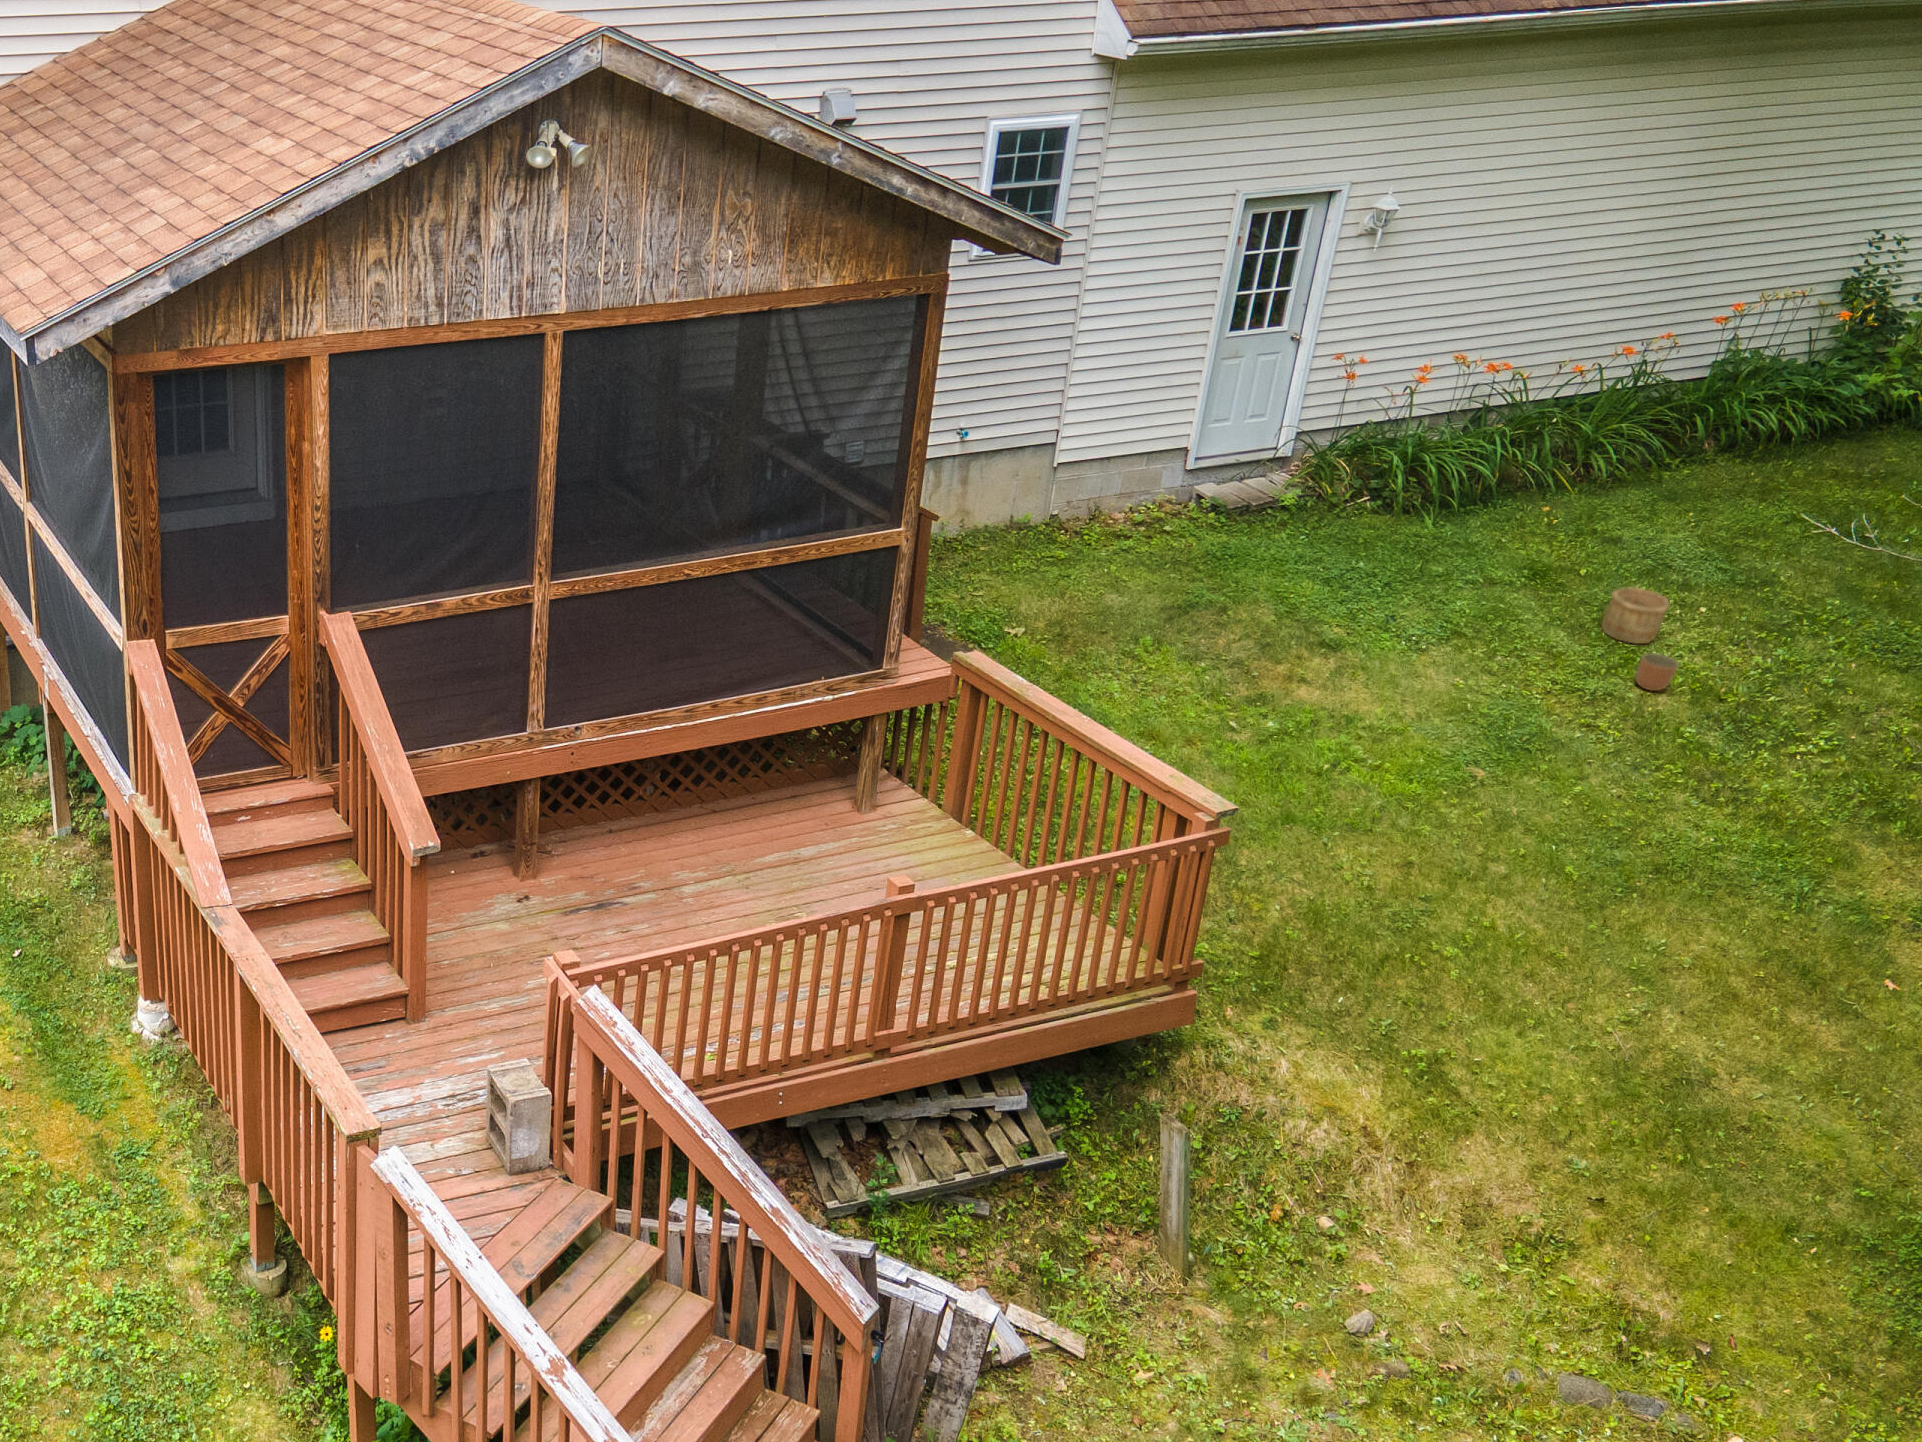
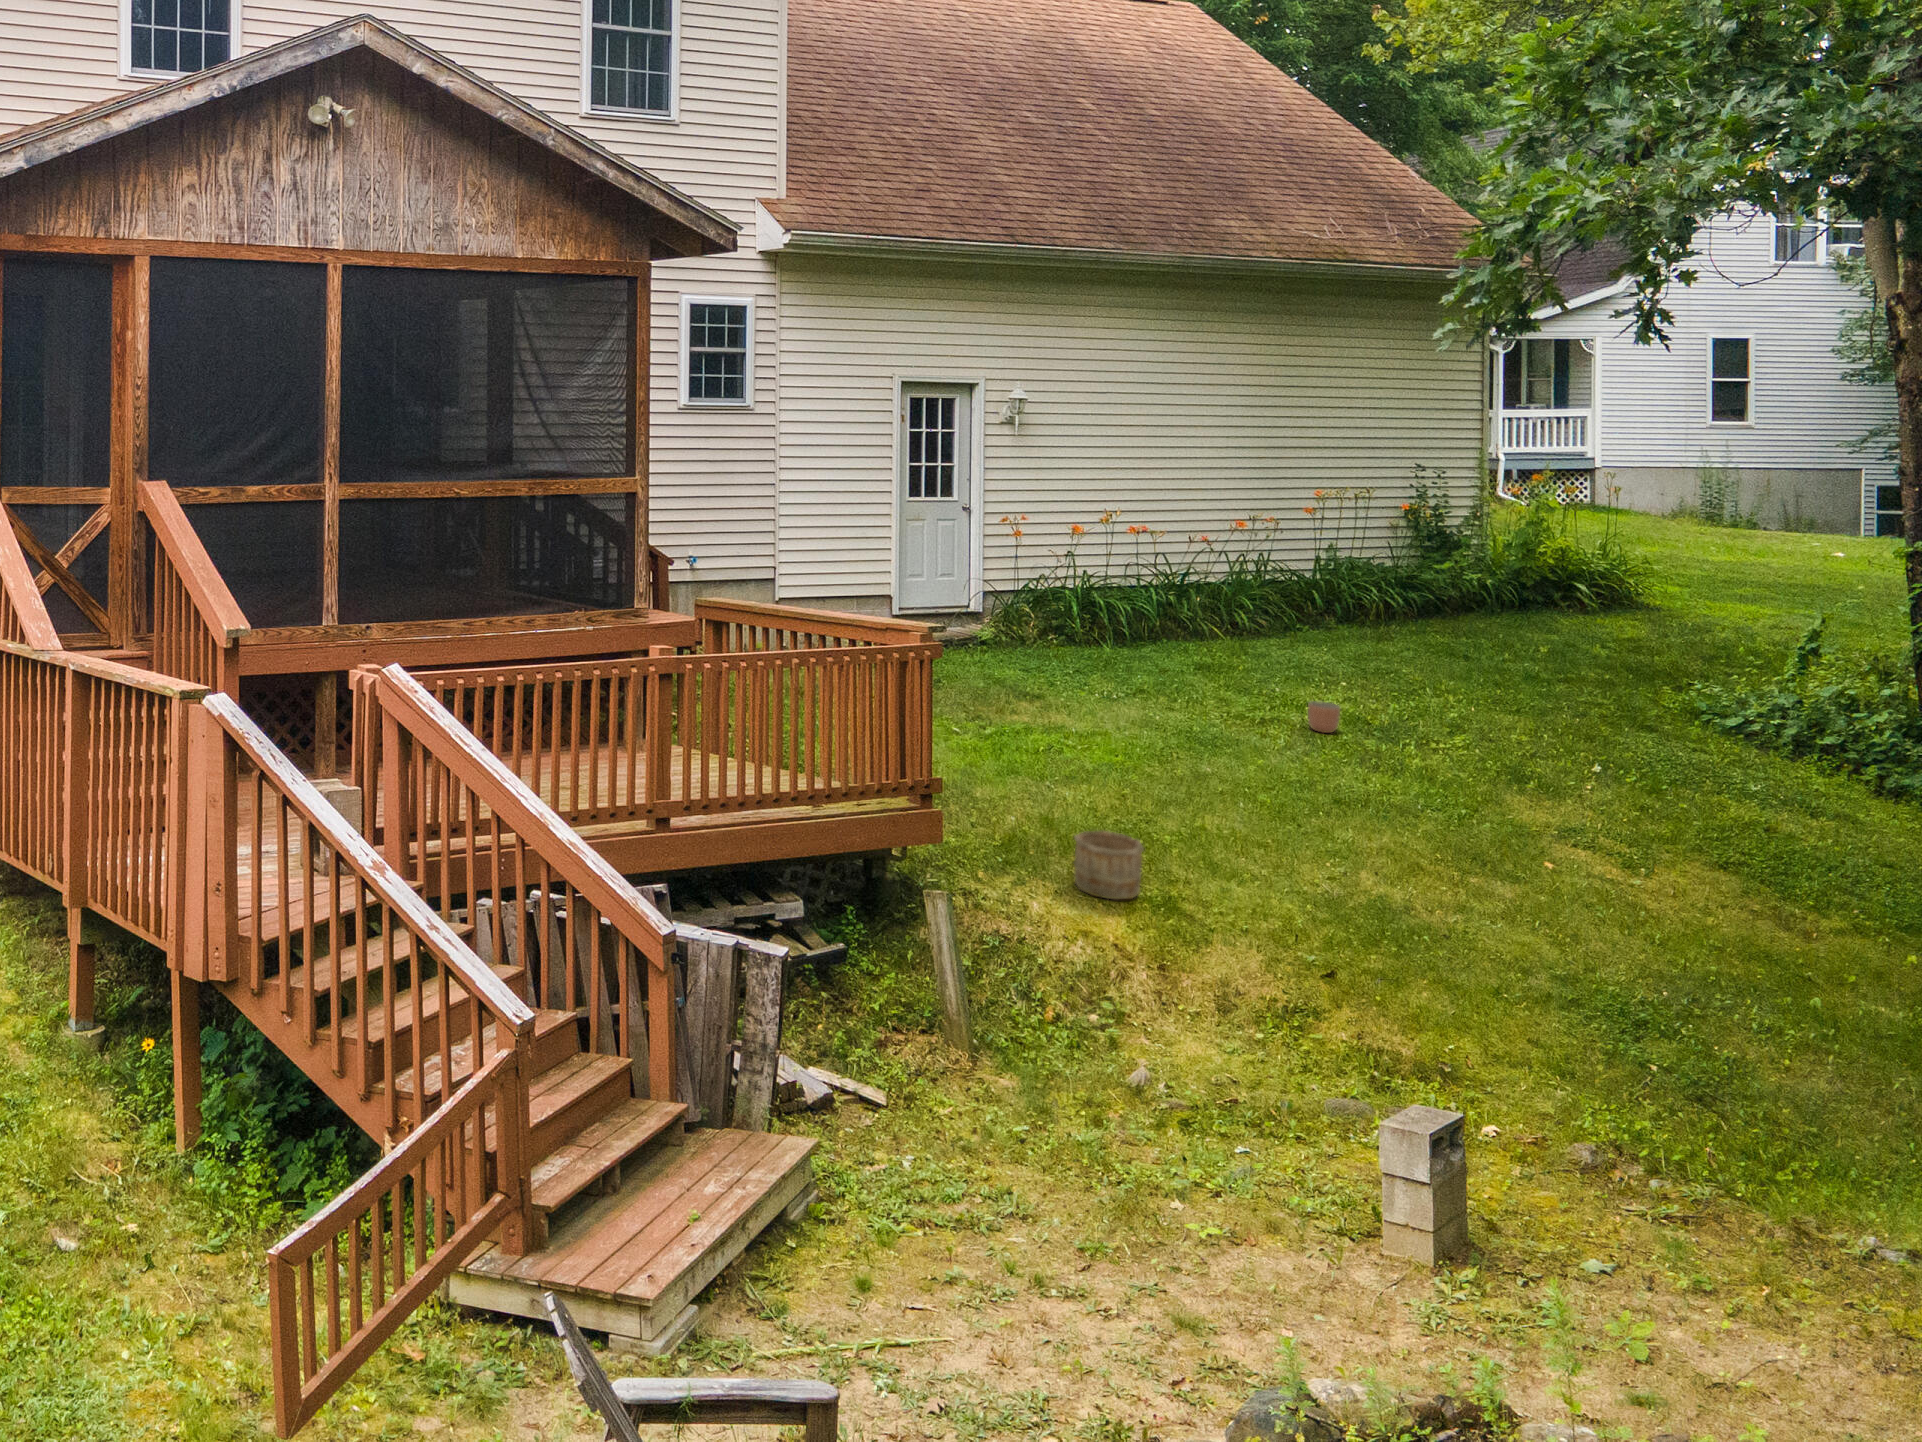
wooden bucket: present [1602,587,1670,644] -> present [1074,831,1144,899]

